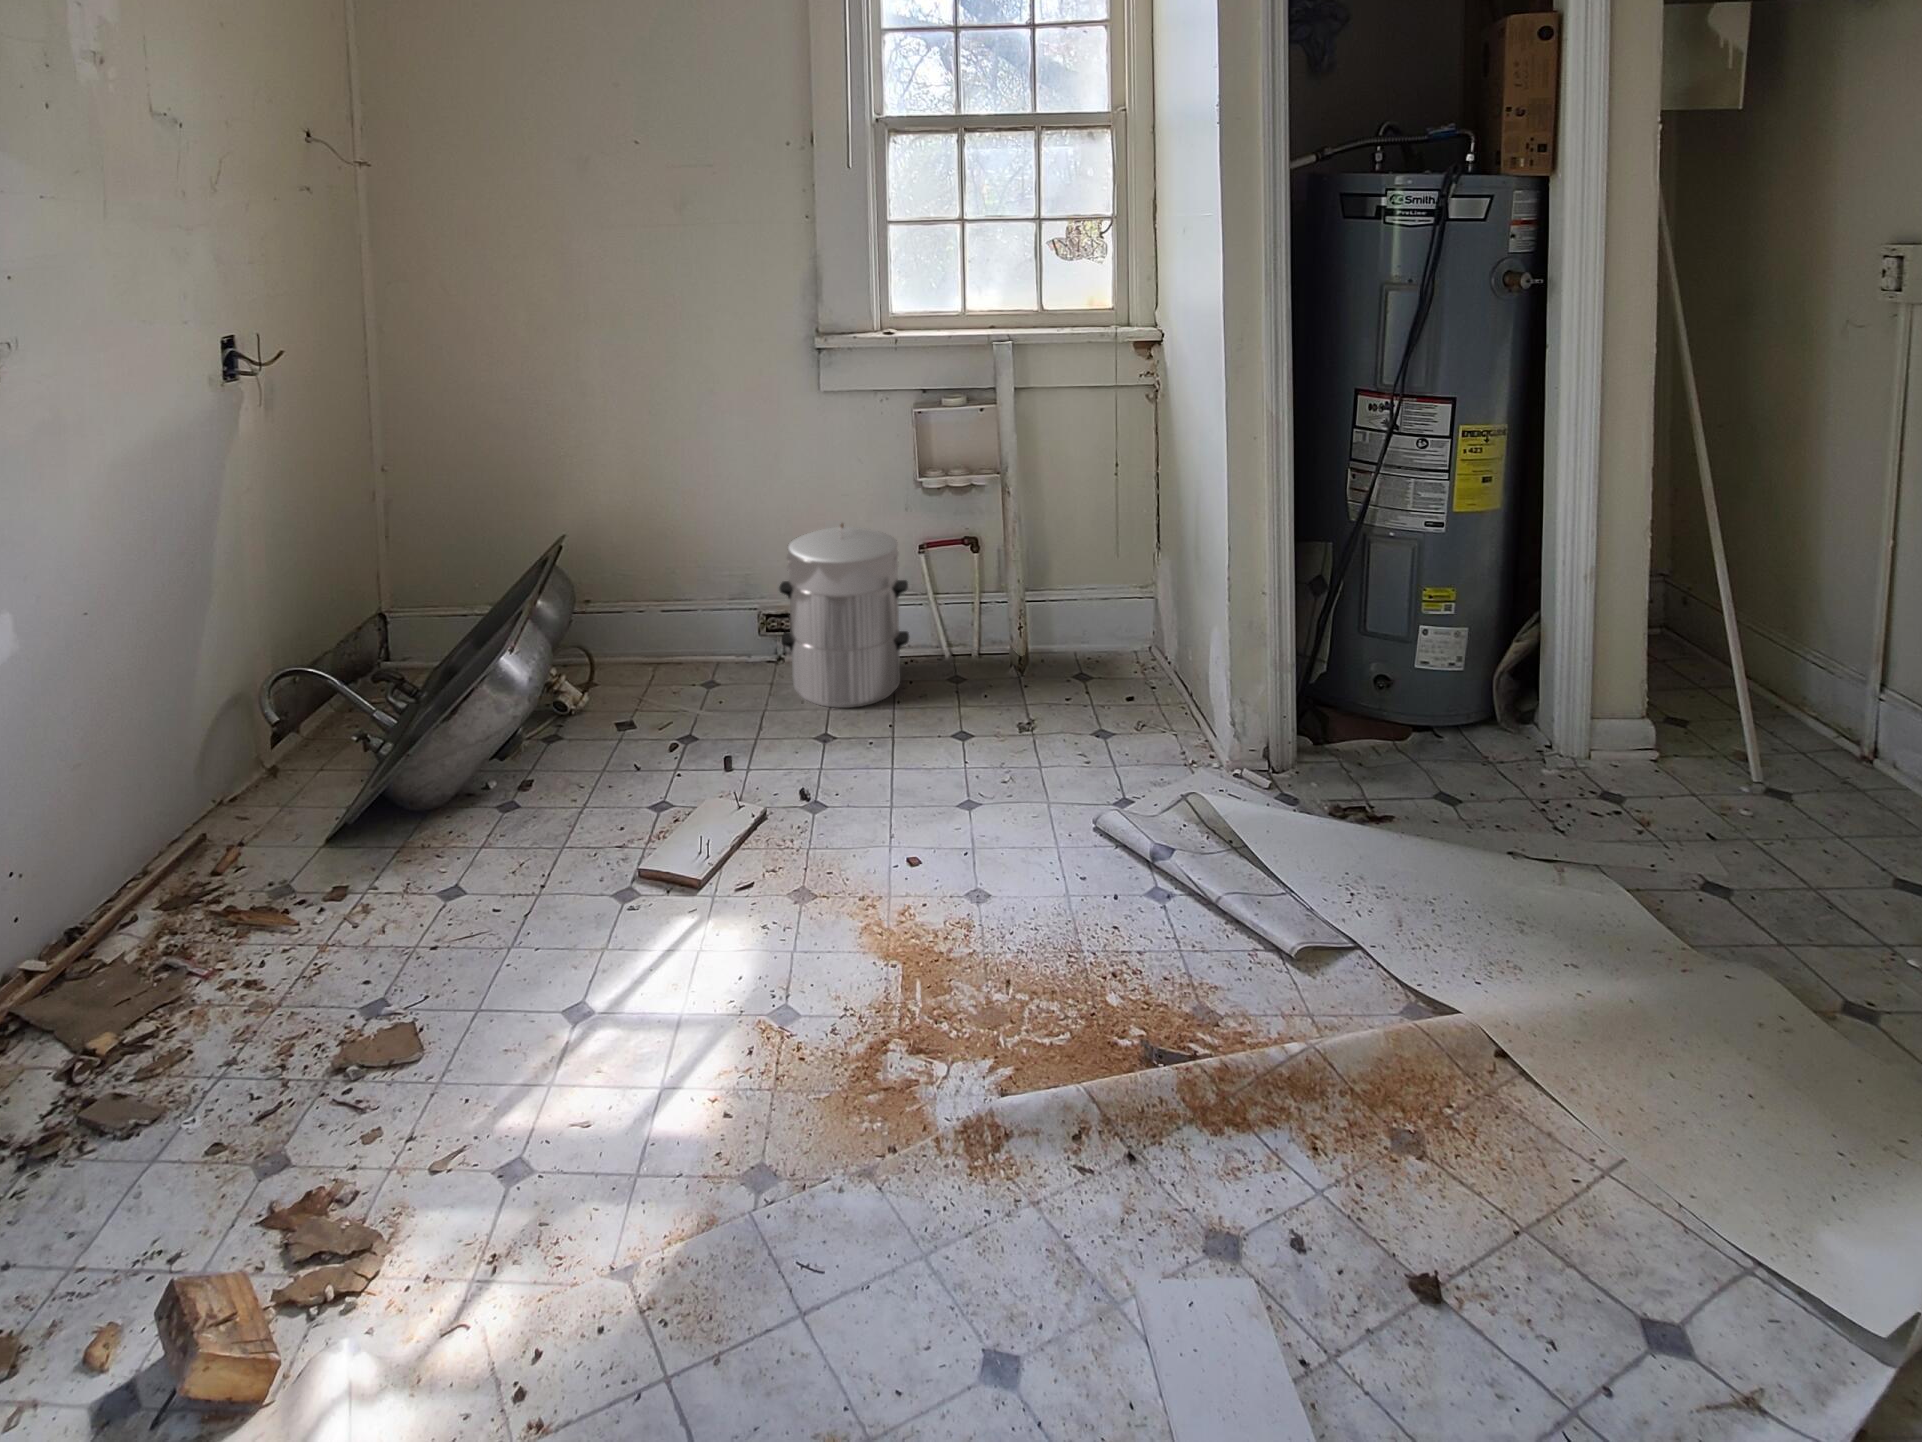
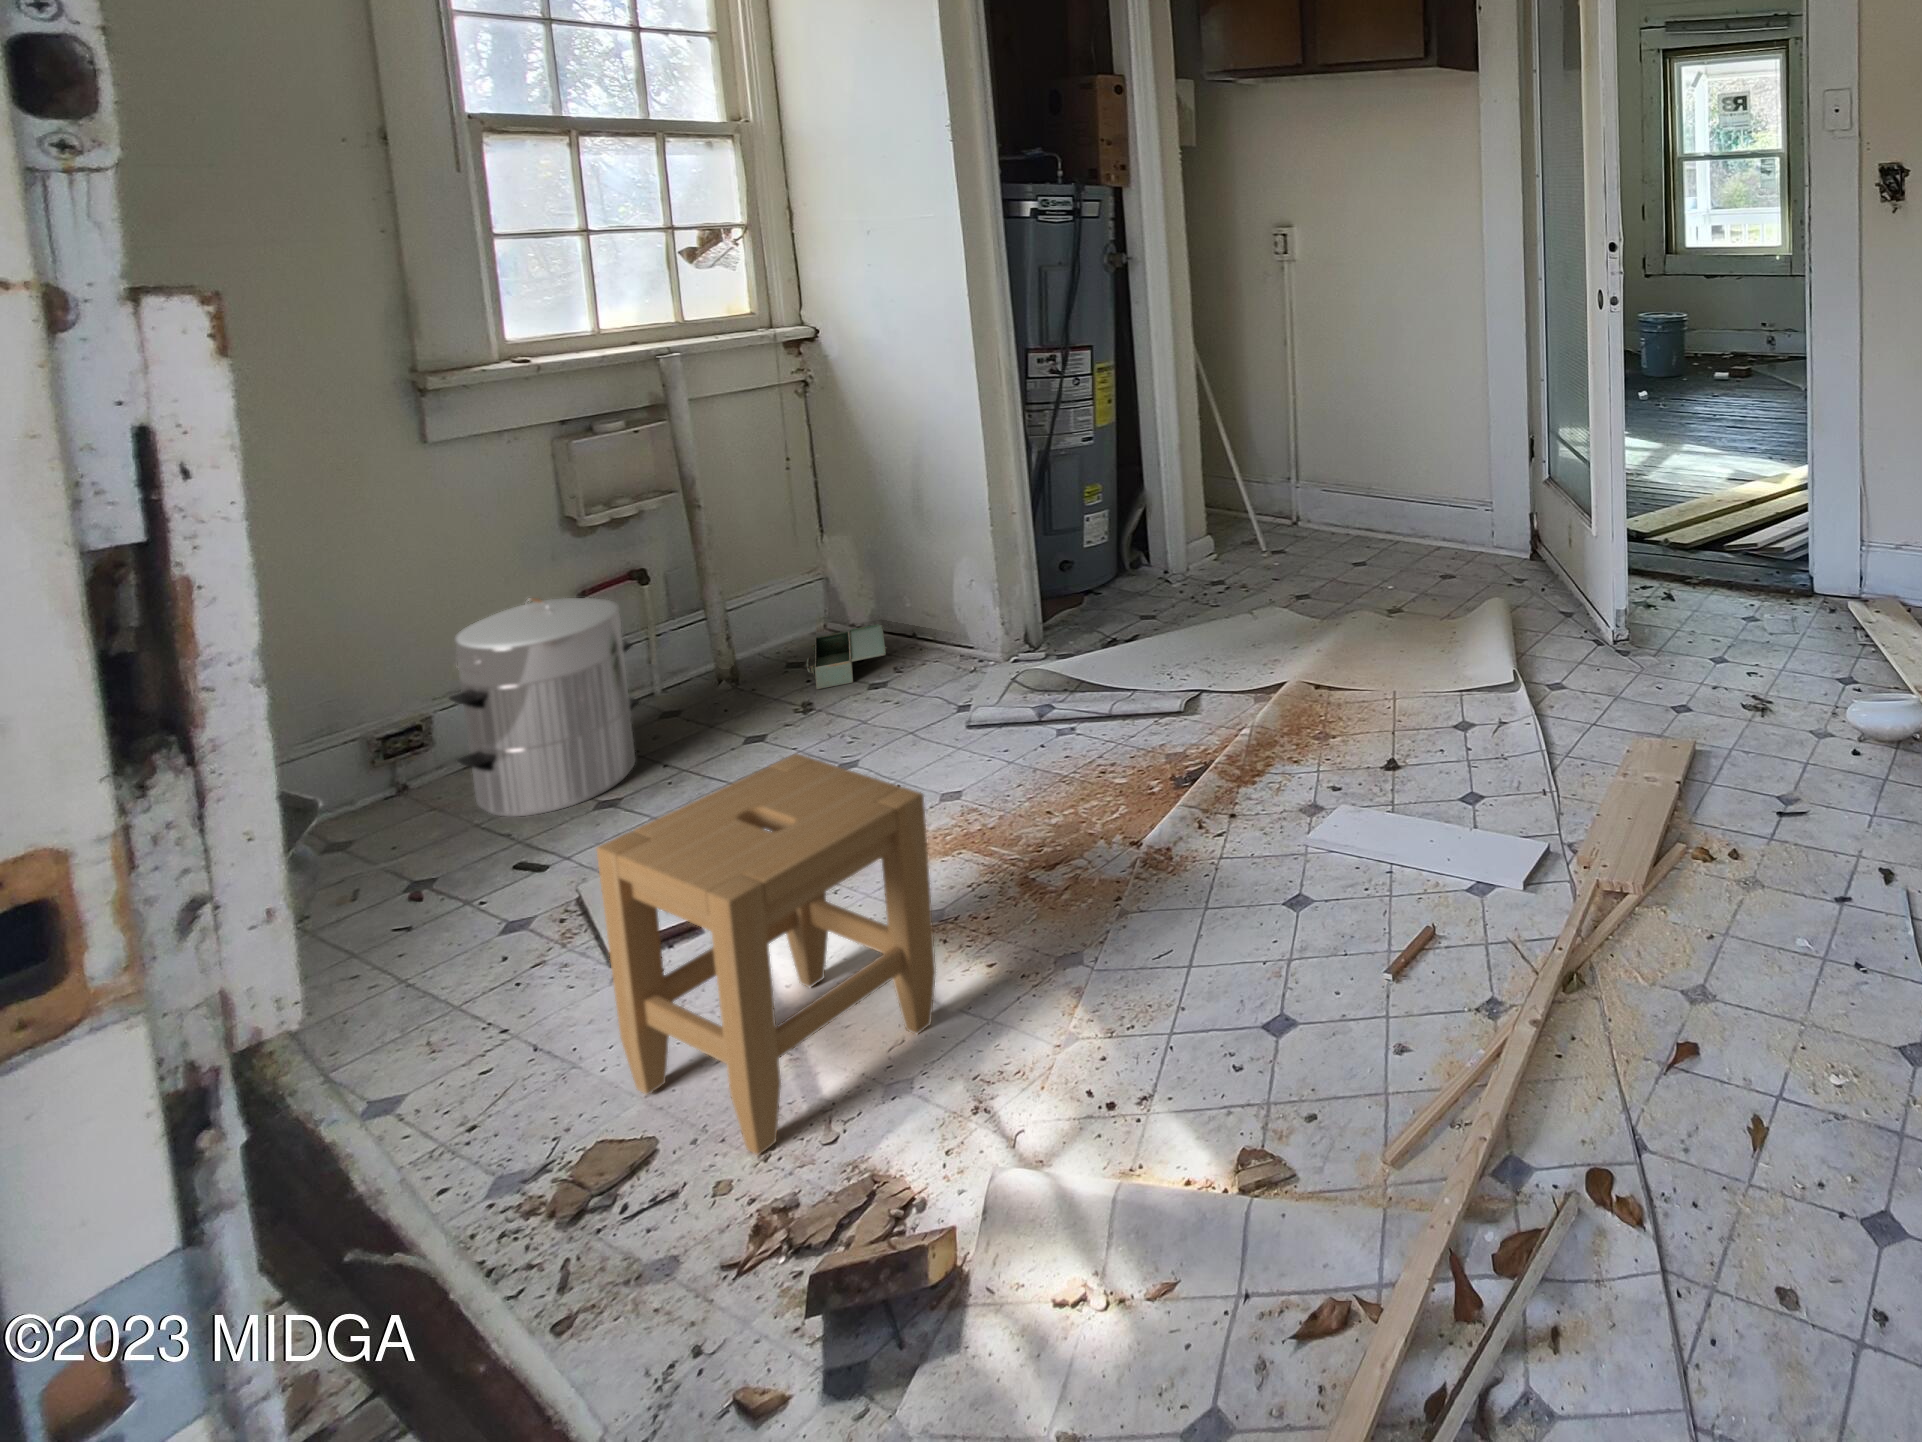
toolbox: none [1064,648,1166,709] -> present [807,624,887,689]
stool: none [397,742,675,1112] -> present [596,754,936,1155]

